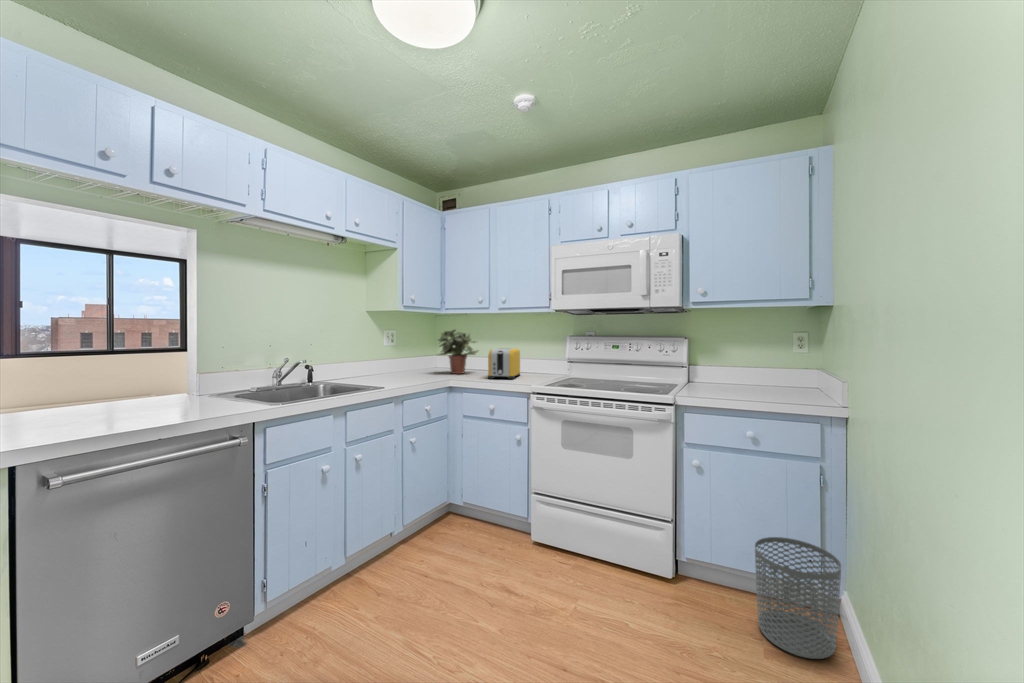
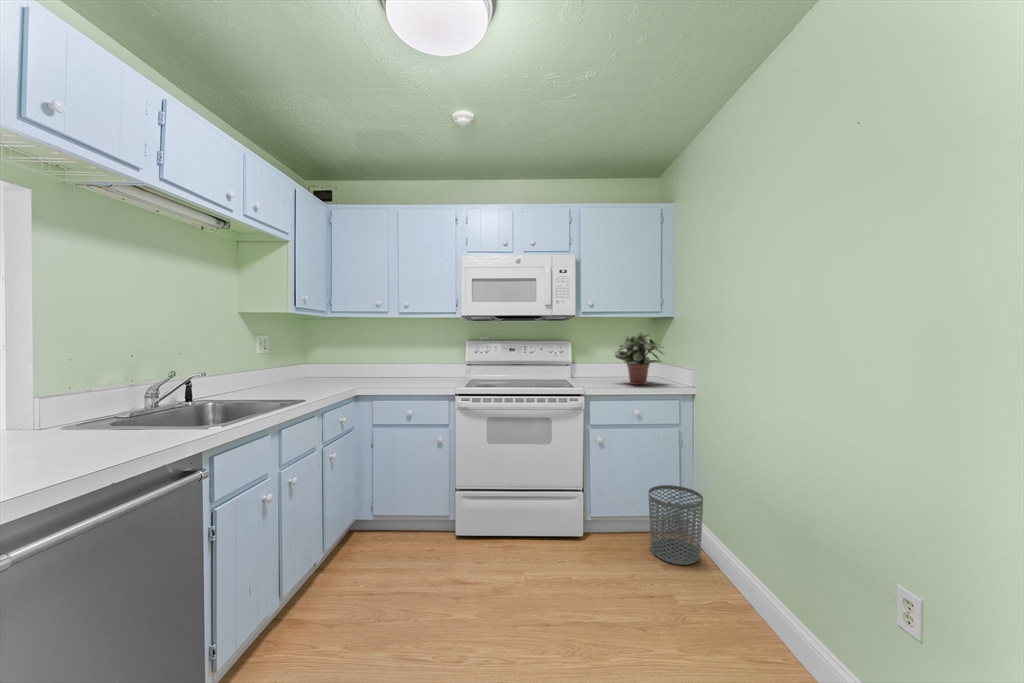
potted plant: present [439,329,478,374] -> present [615,333,664,385]
toaster: present [488,348,520,379] -> none [392,352,420,384]

